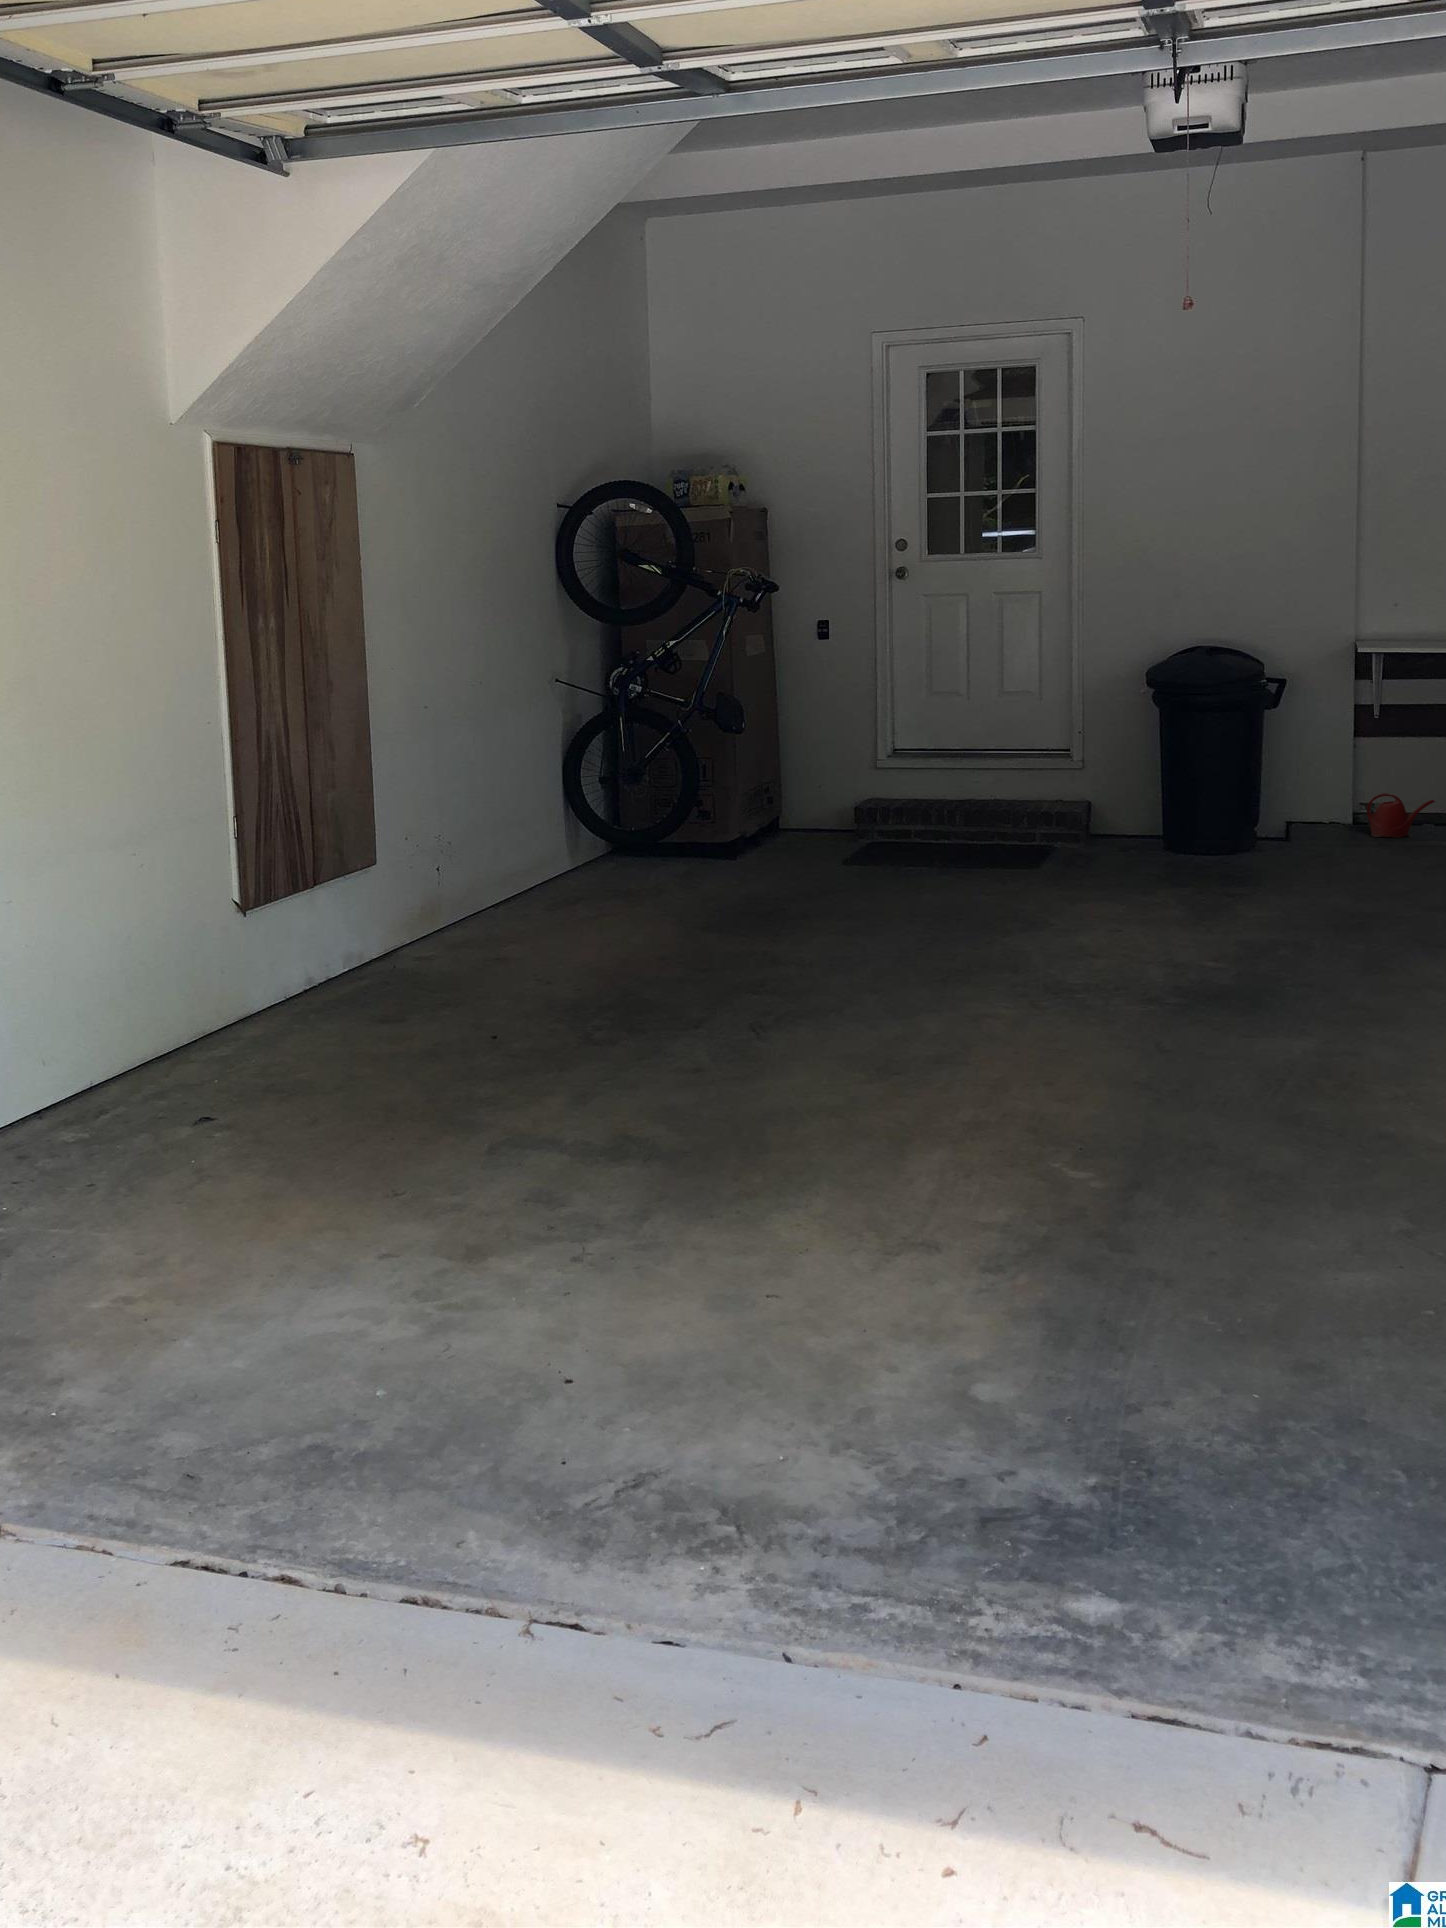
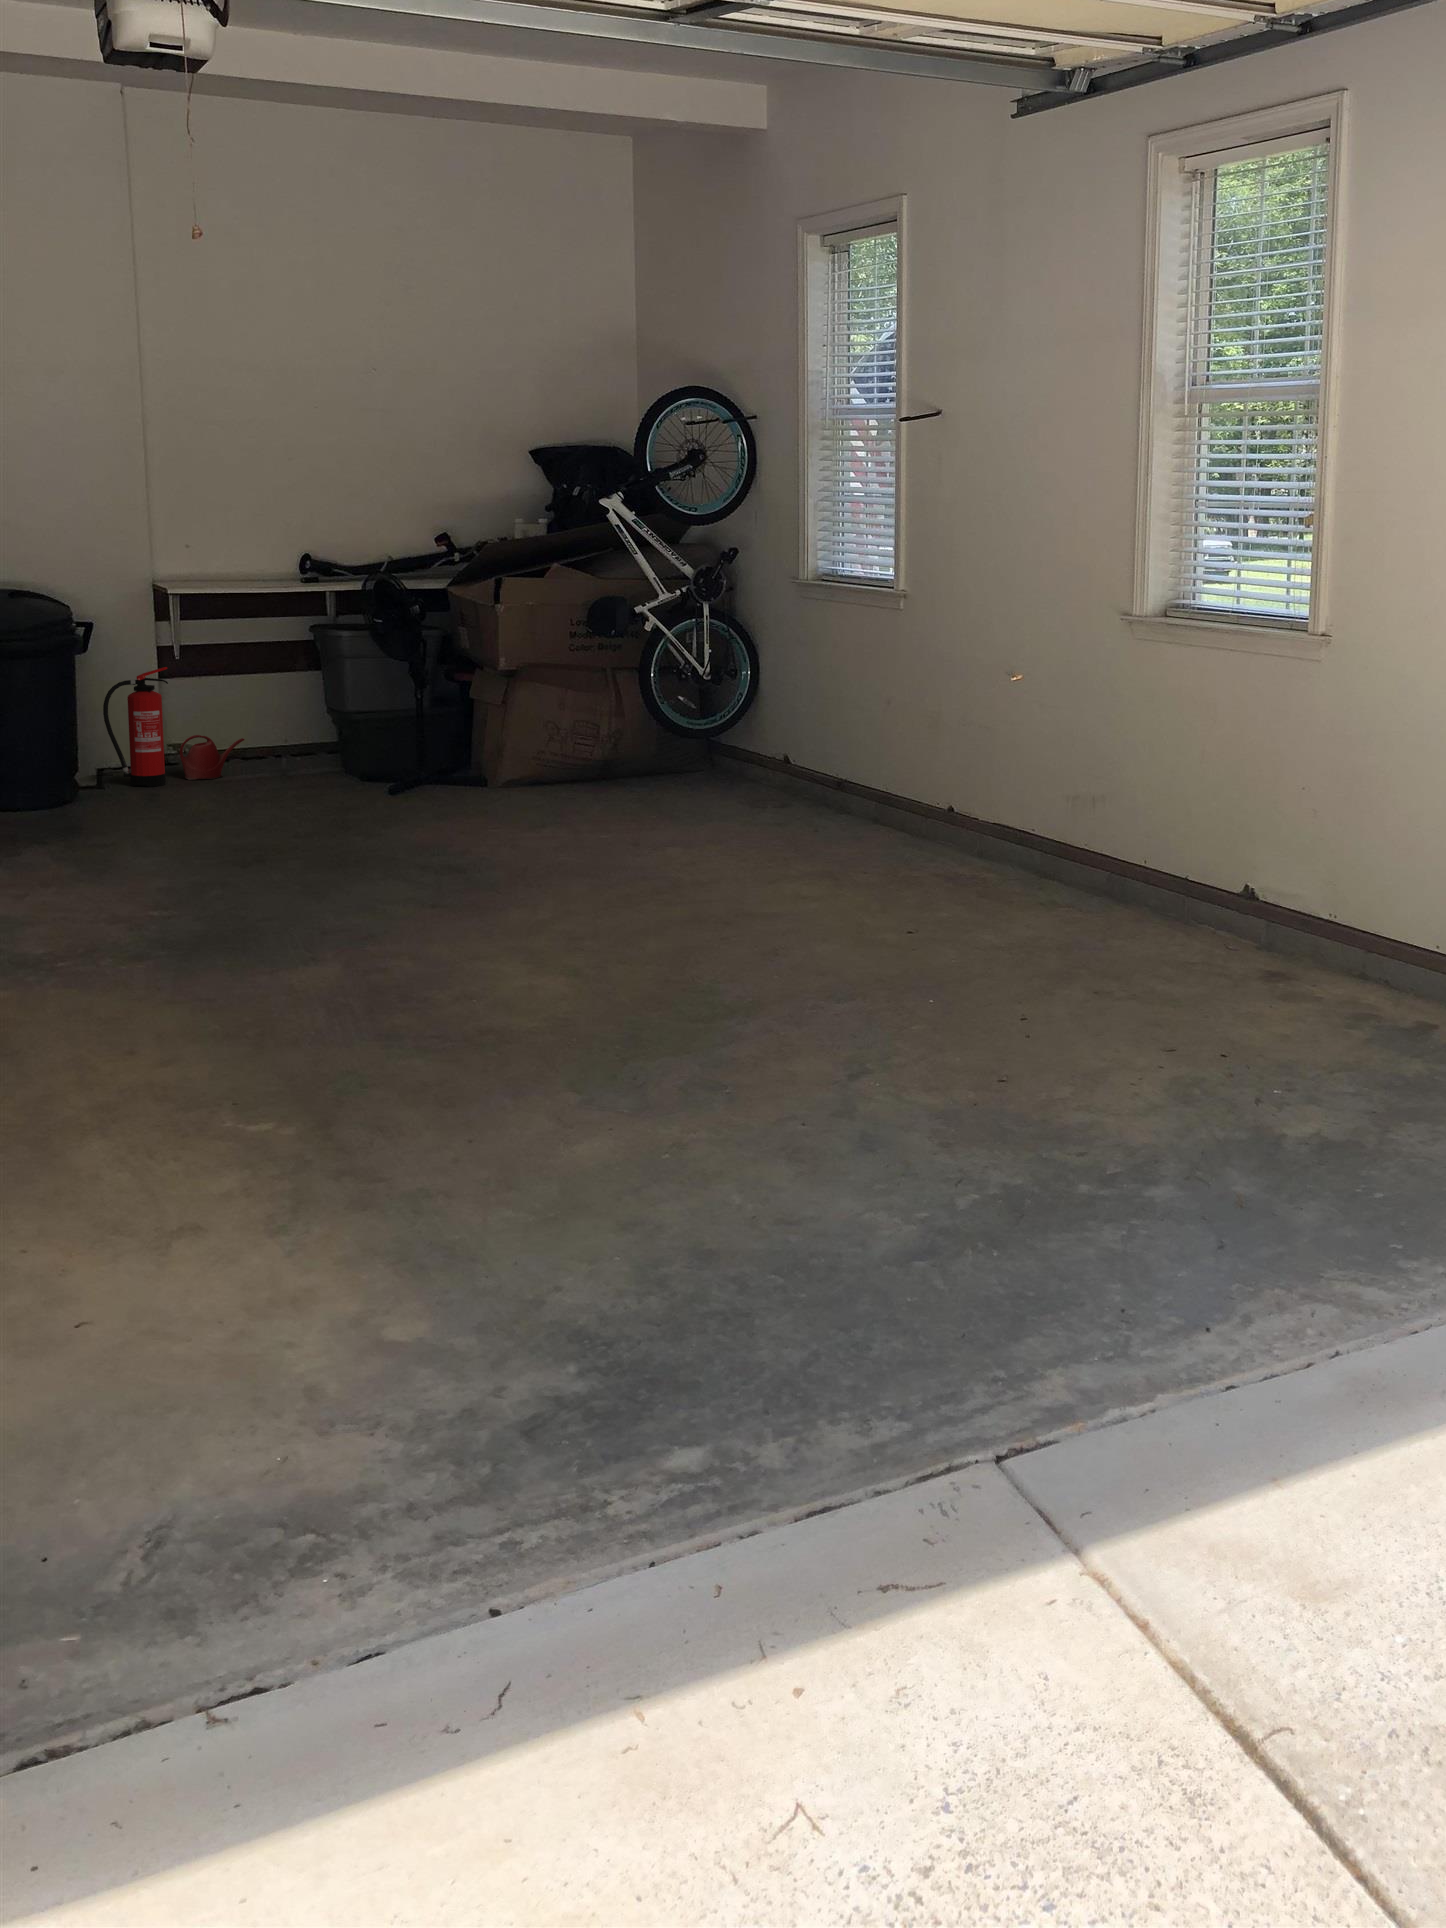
fire extinguisher: none [1293,726,1357,840] -> present [103,667,168,787]

